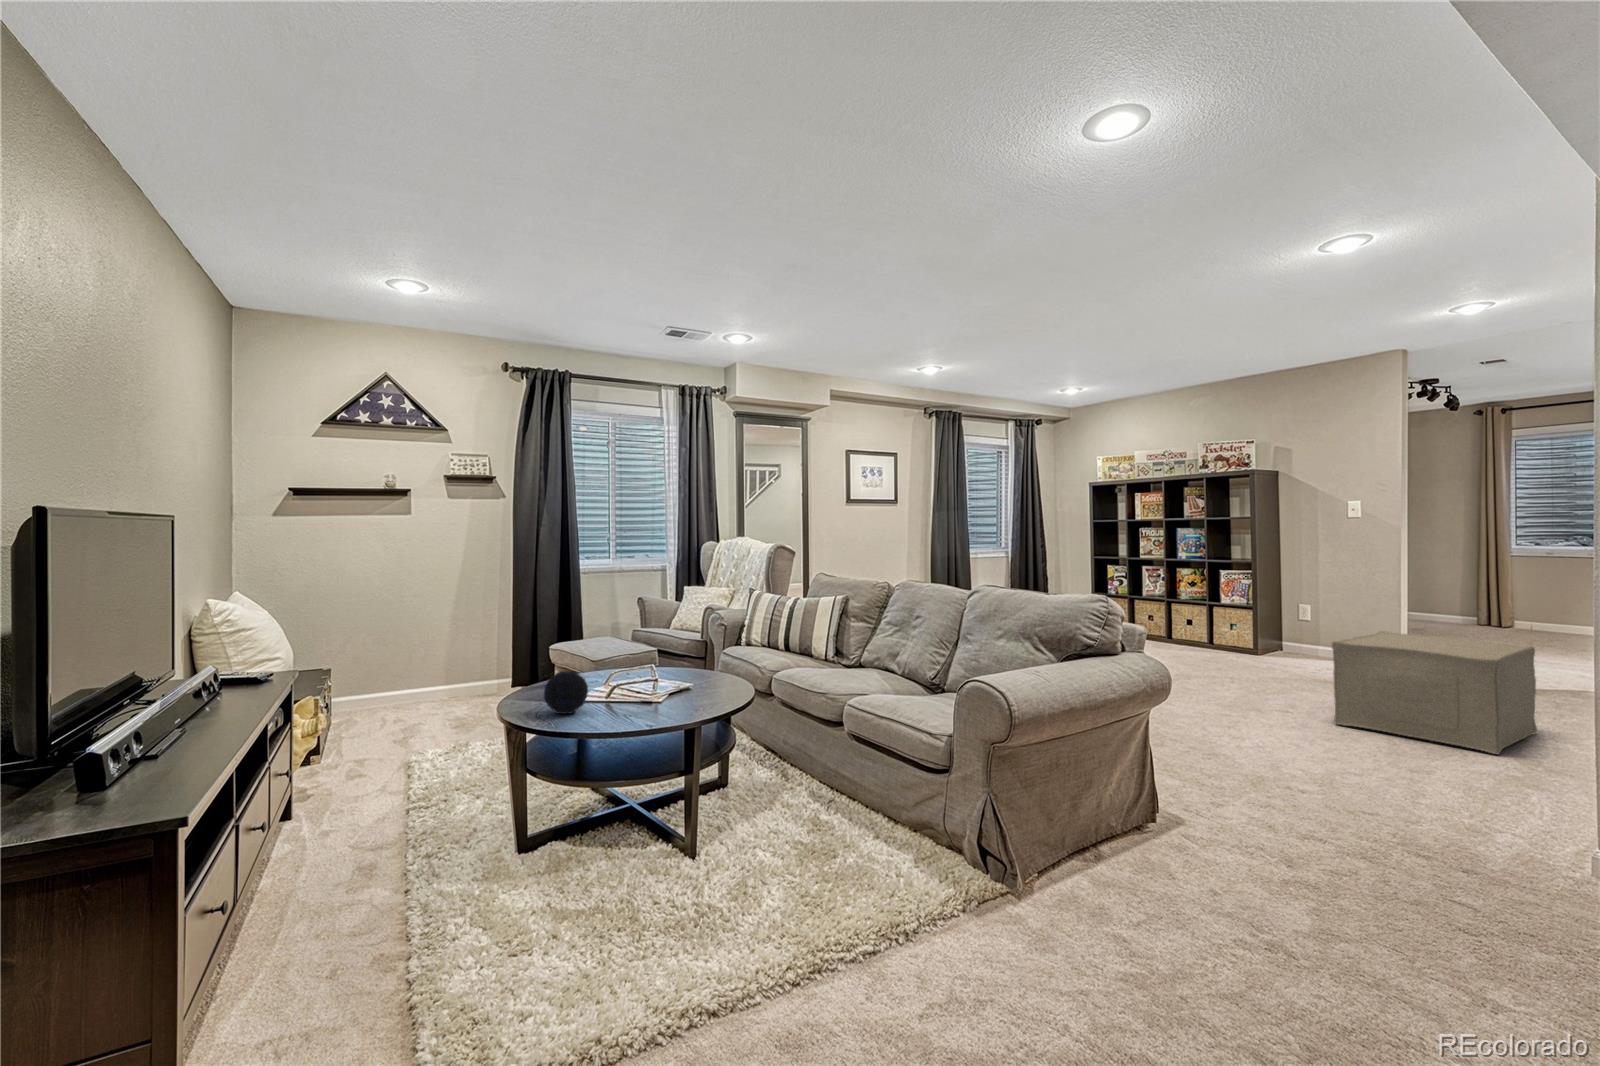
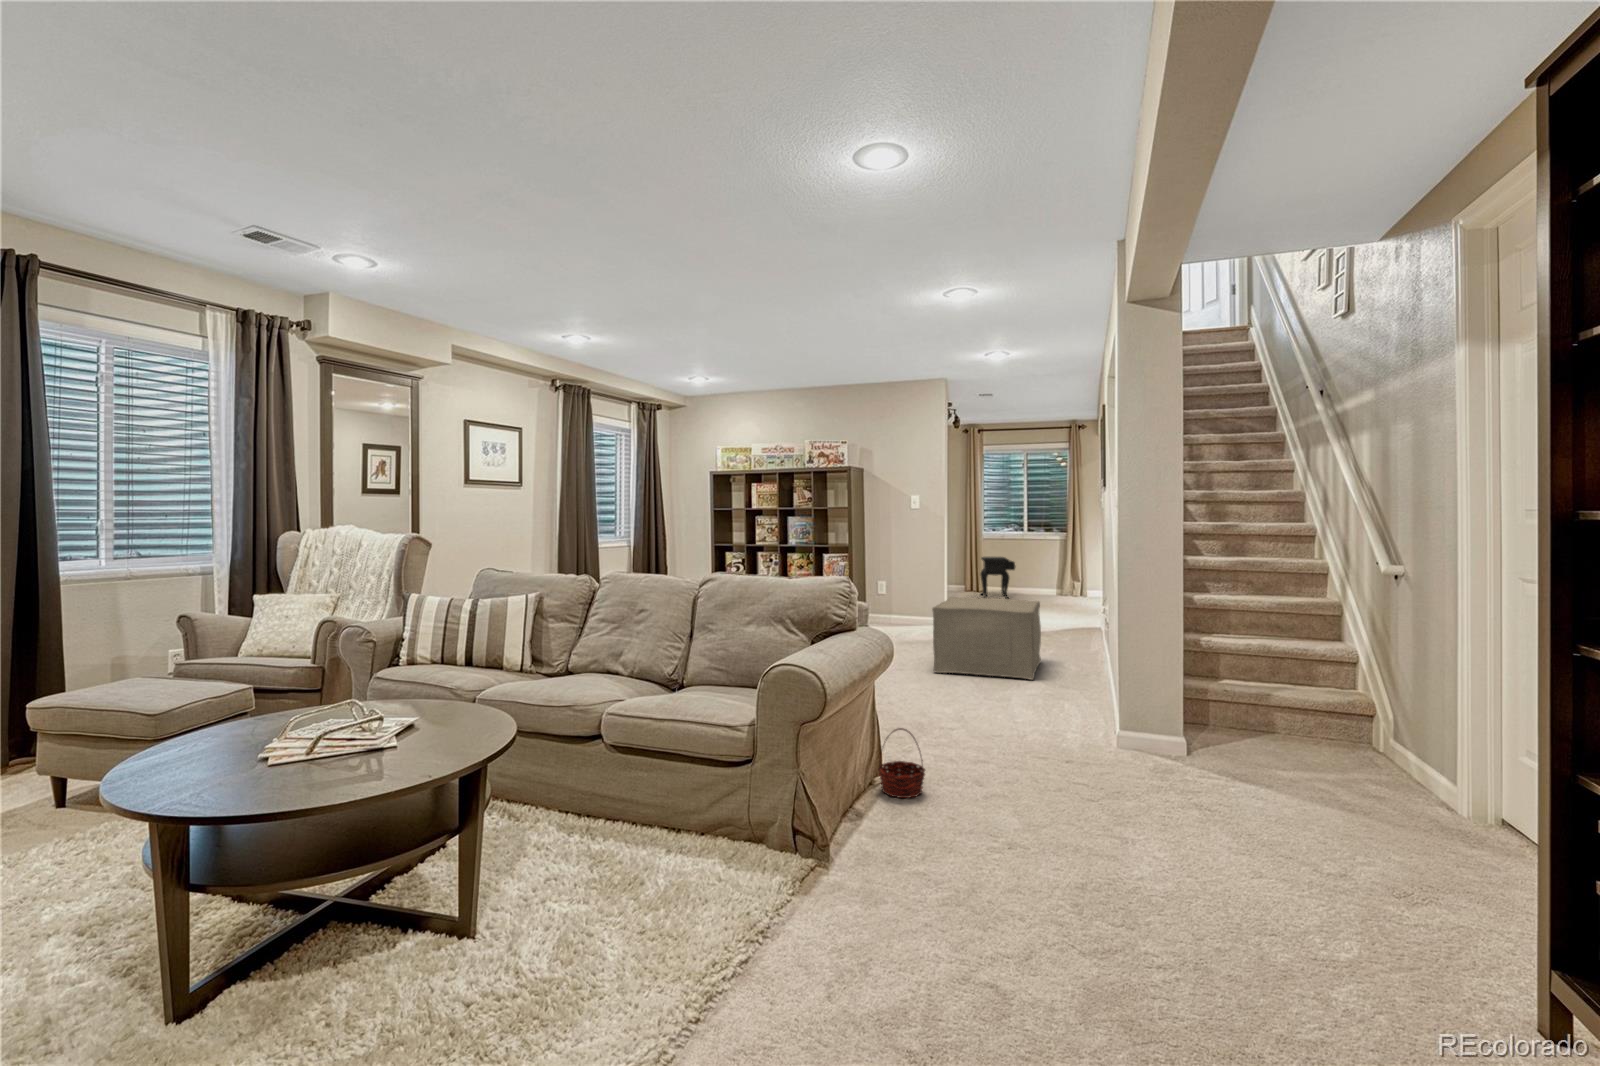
side table: none [1507,583,1575,645] -> present [981,557,1015,599]
decorative orb: present [544,671,588,714] -> none [202,723,284,790]
basket: none [1138,771,1199,854] -> present [878,728,925,798]

